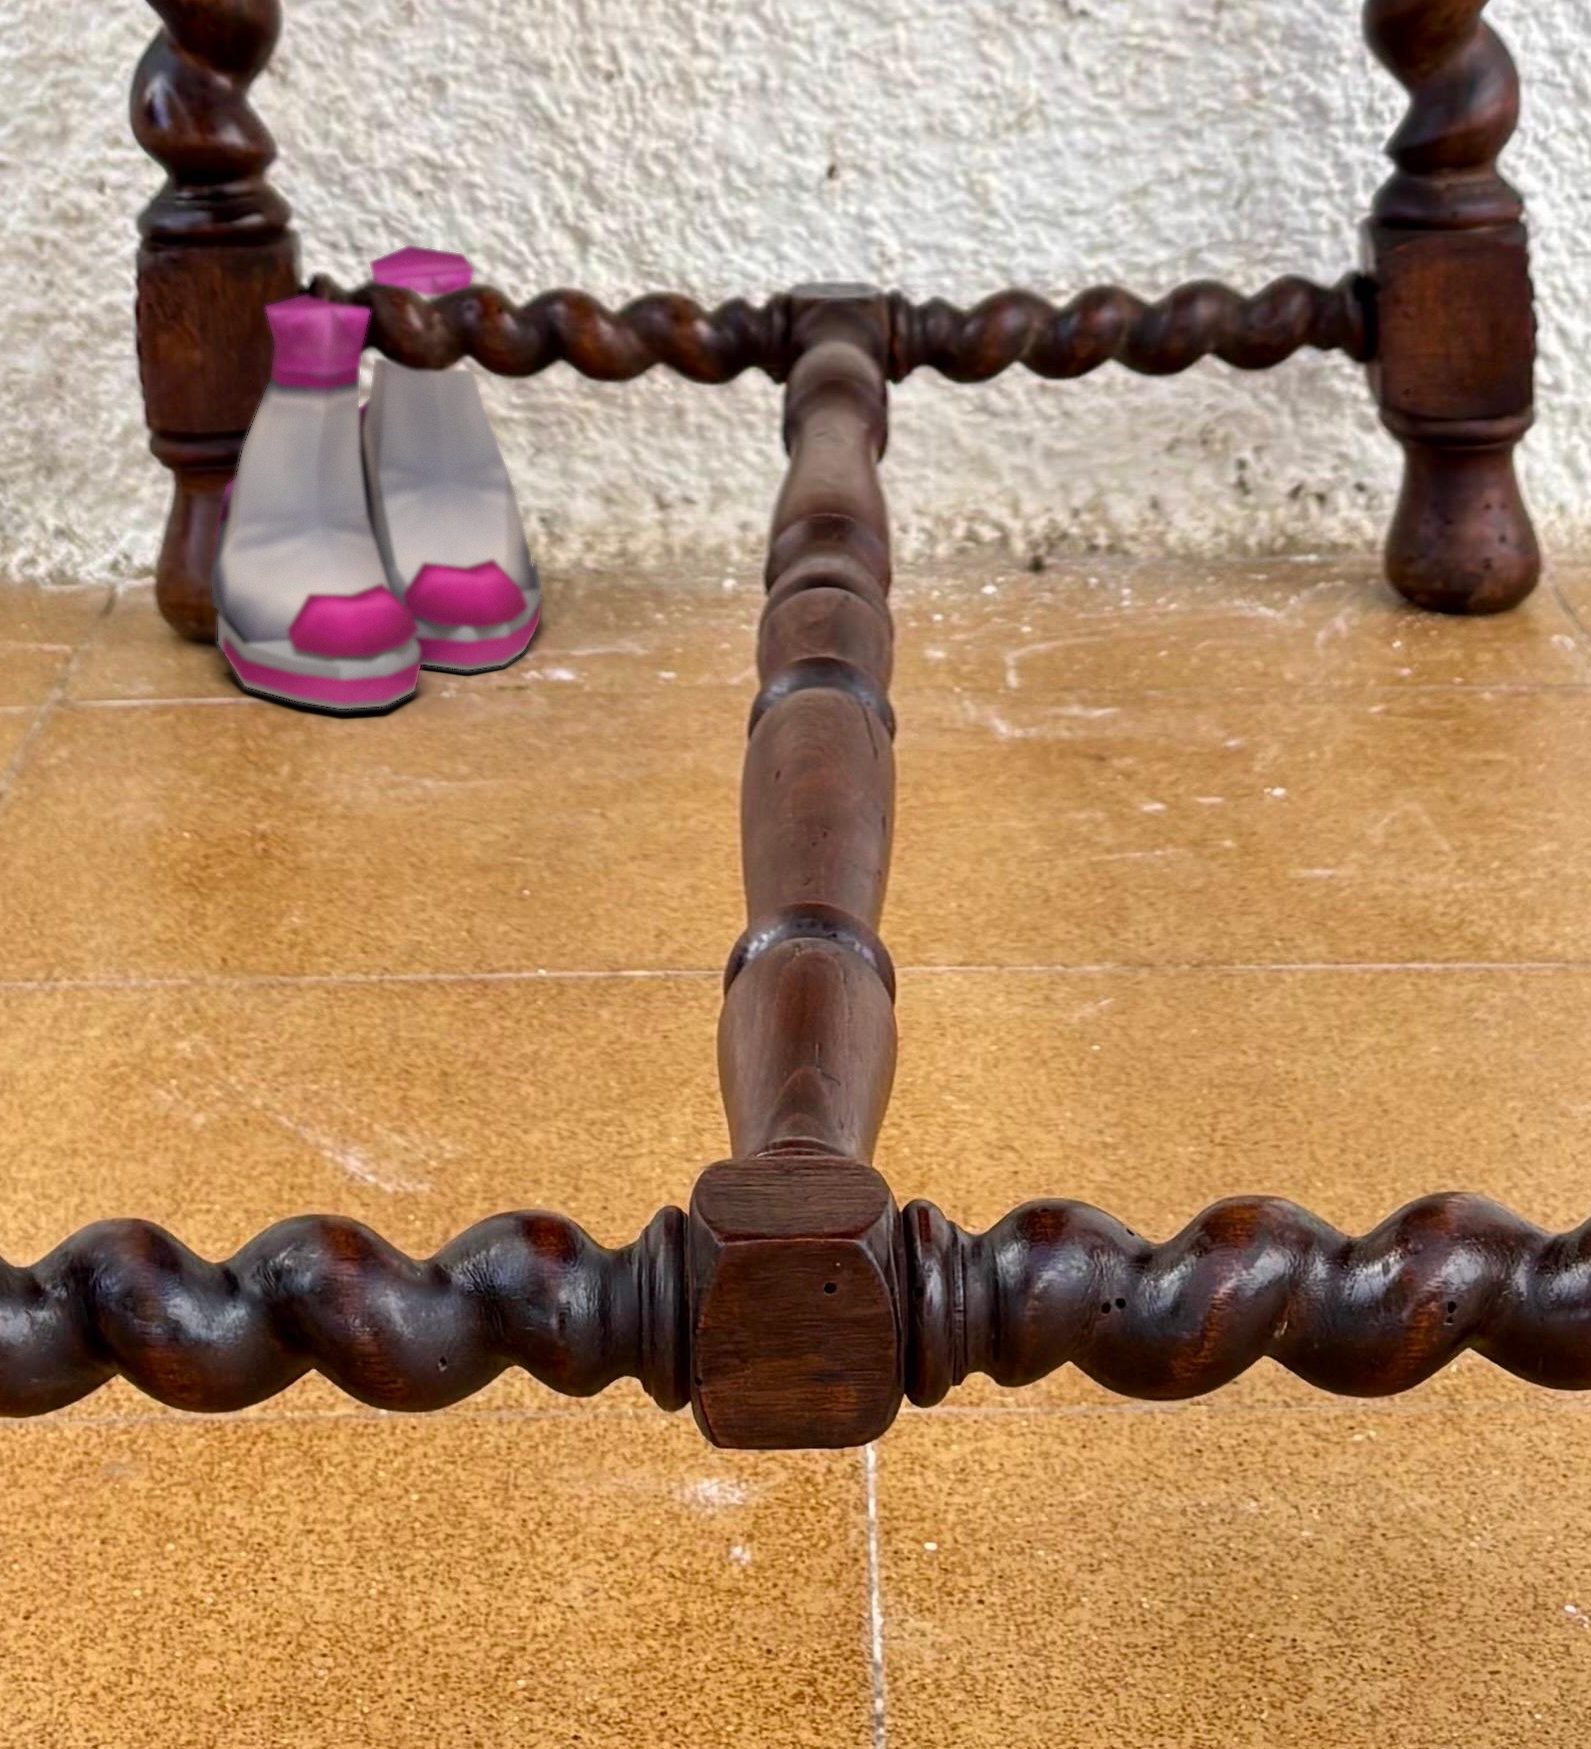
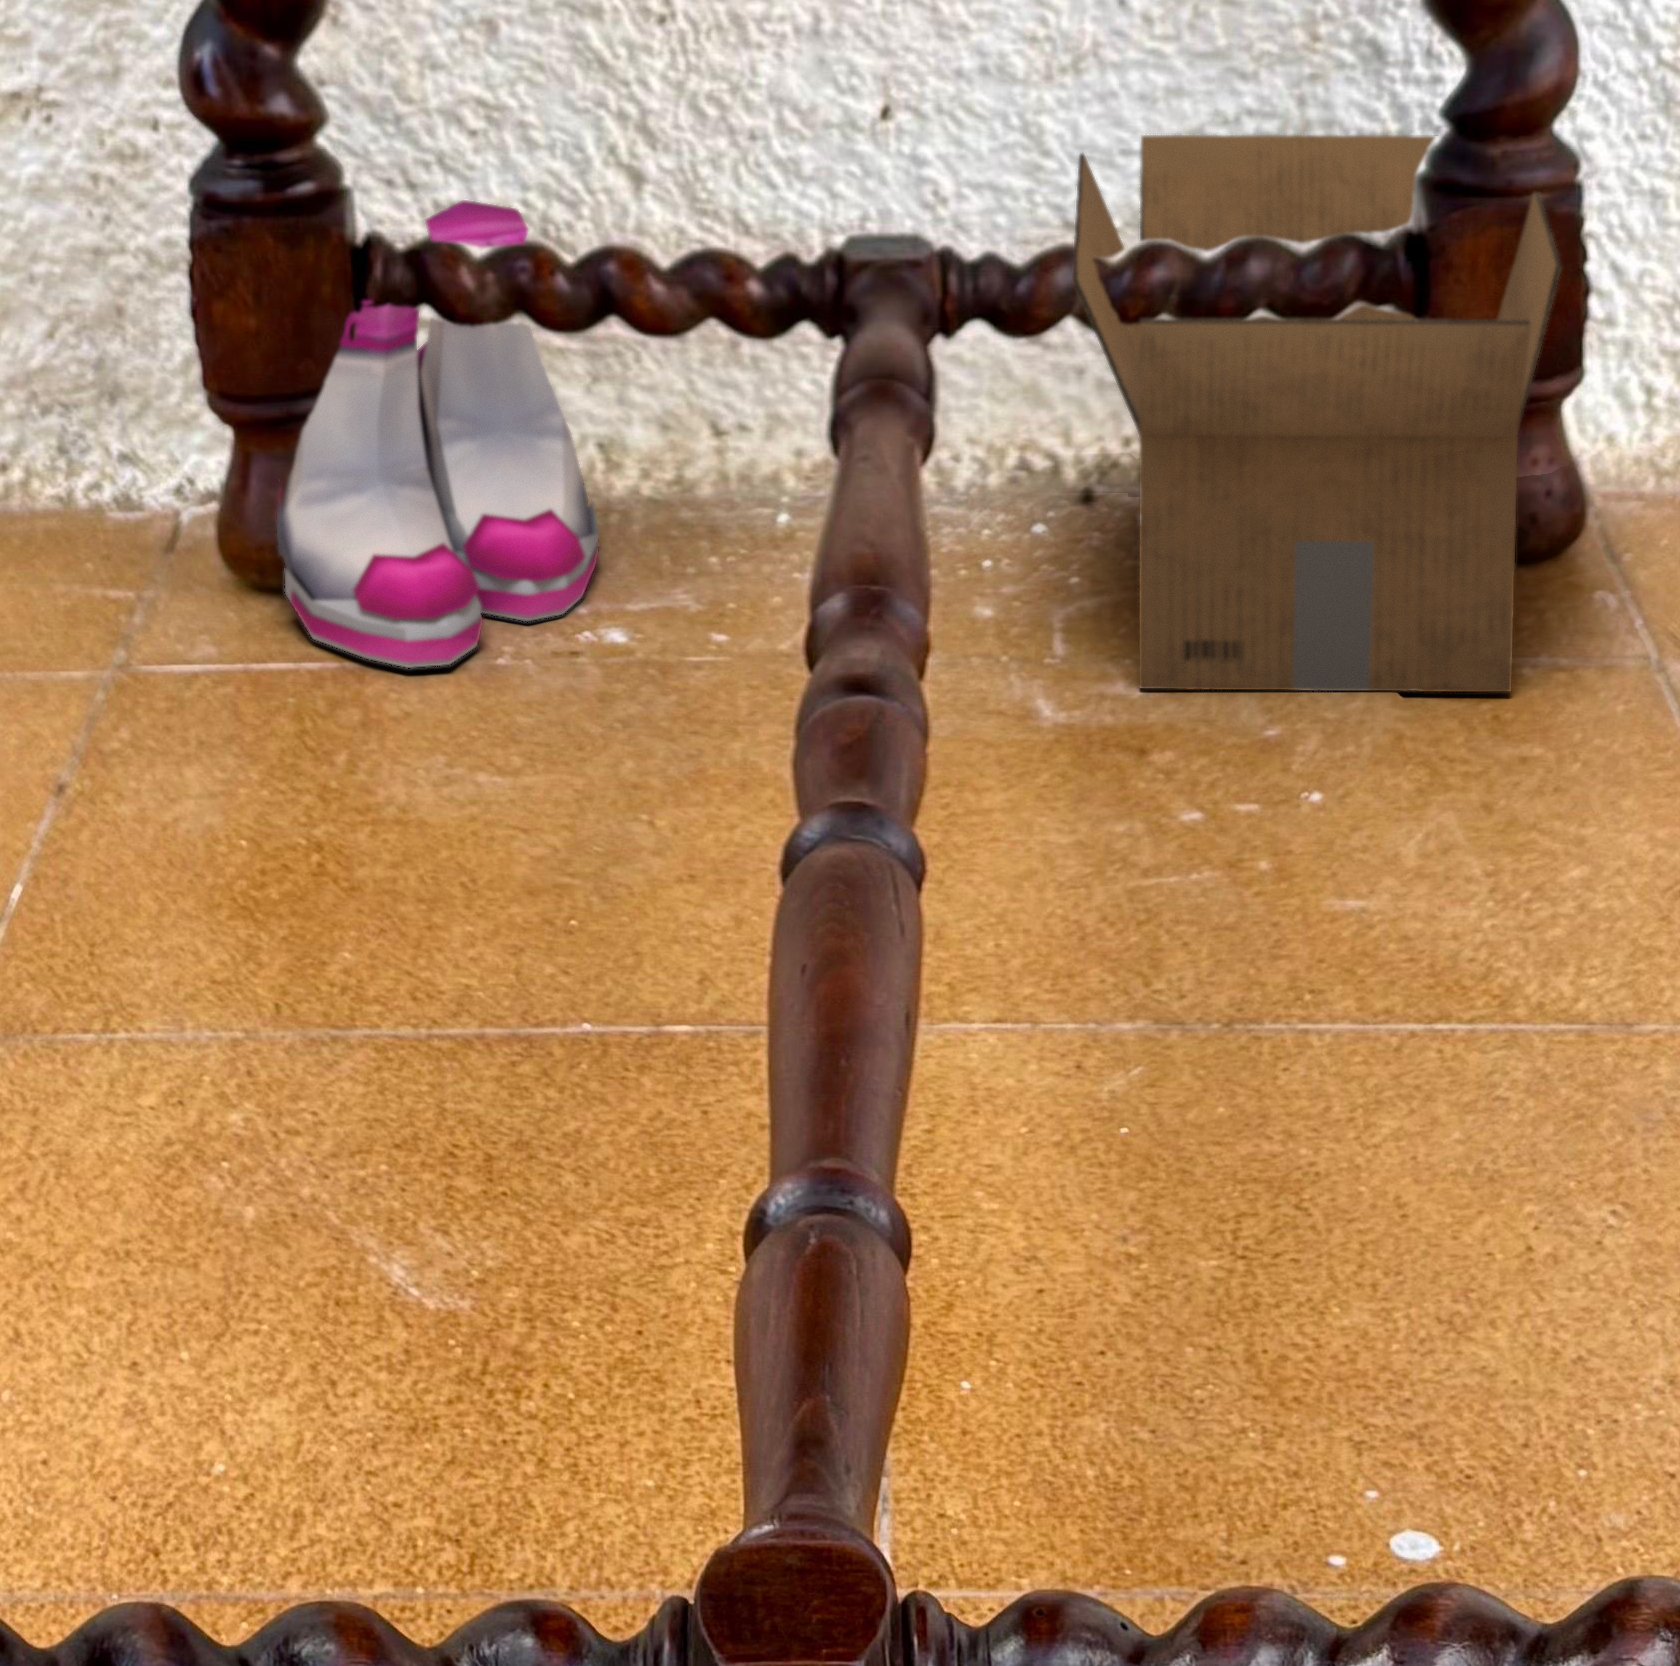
cardboard box: none [1026,186,1534,722] -> present [1072,135,1561,692]

